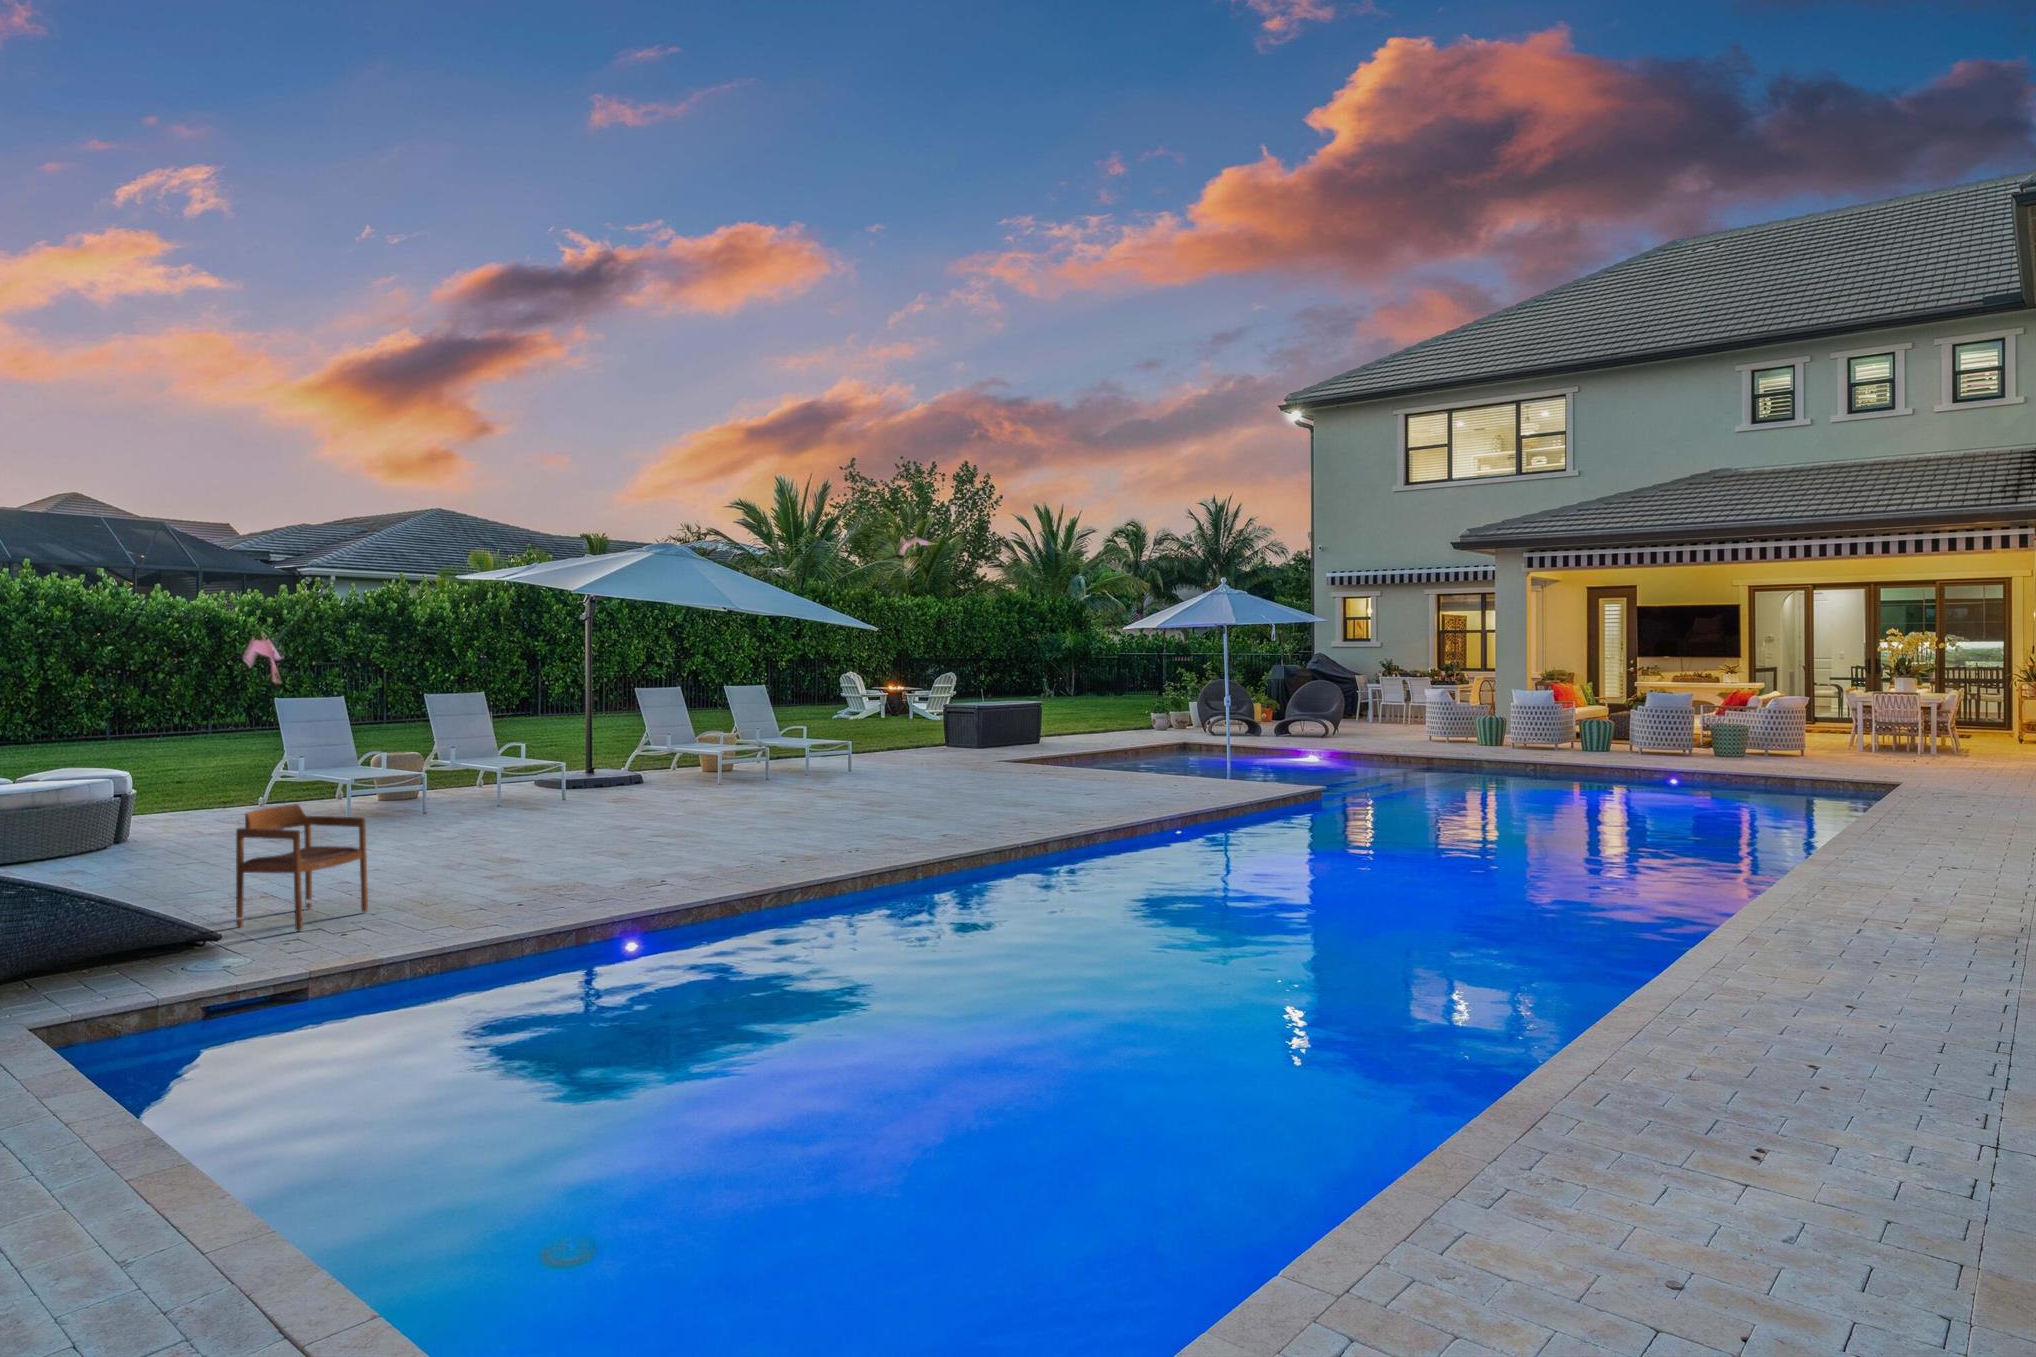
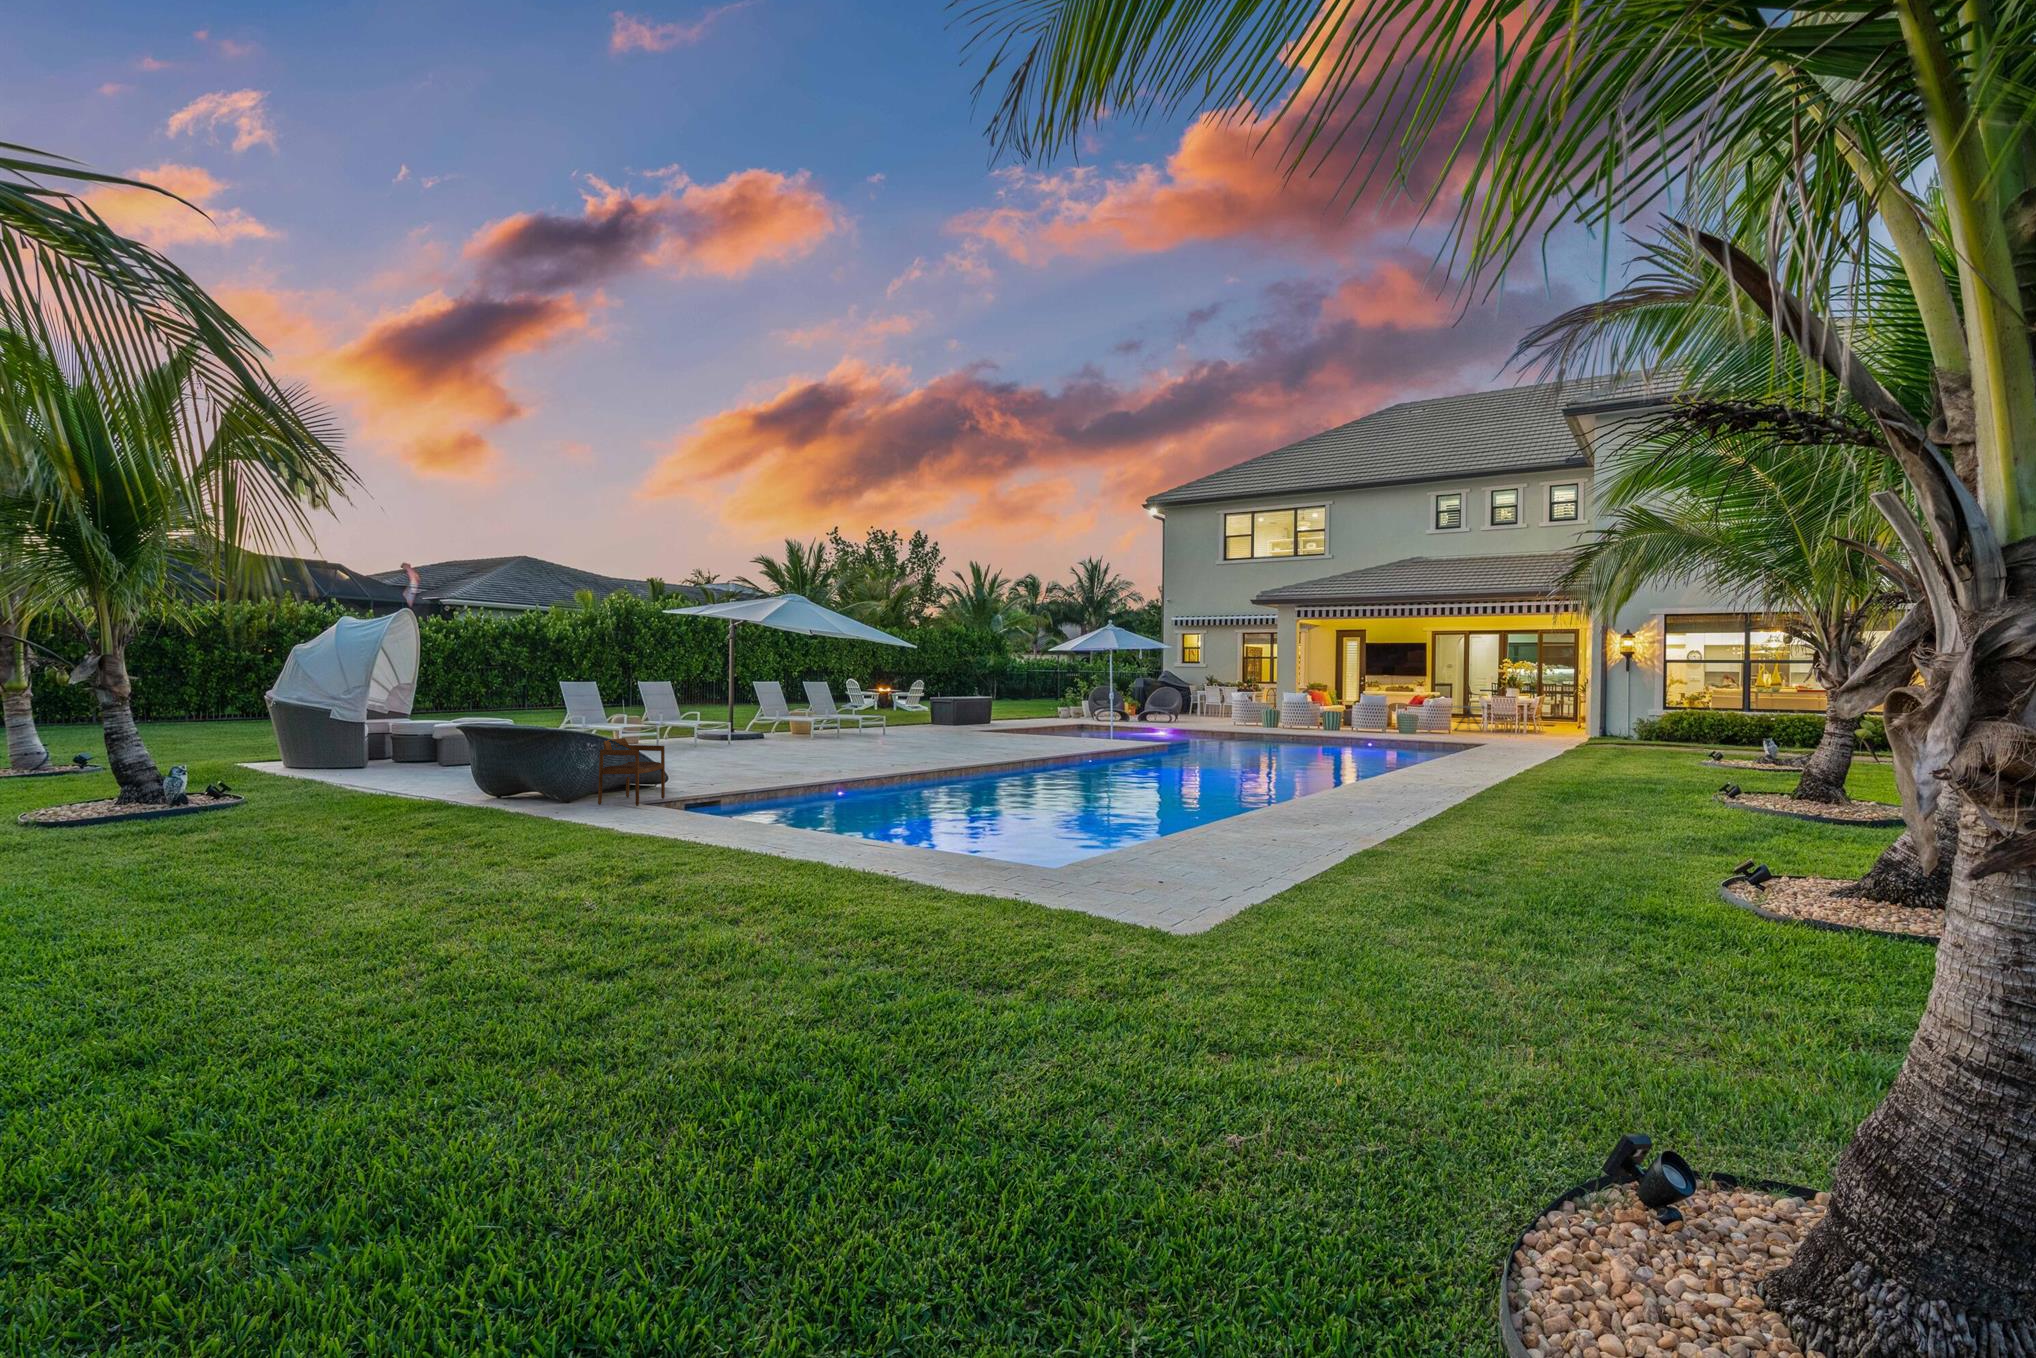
round table: none [1792,708,1864,752] -> present [1452,706,1485,725]

